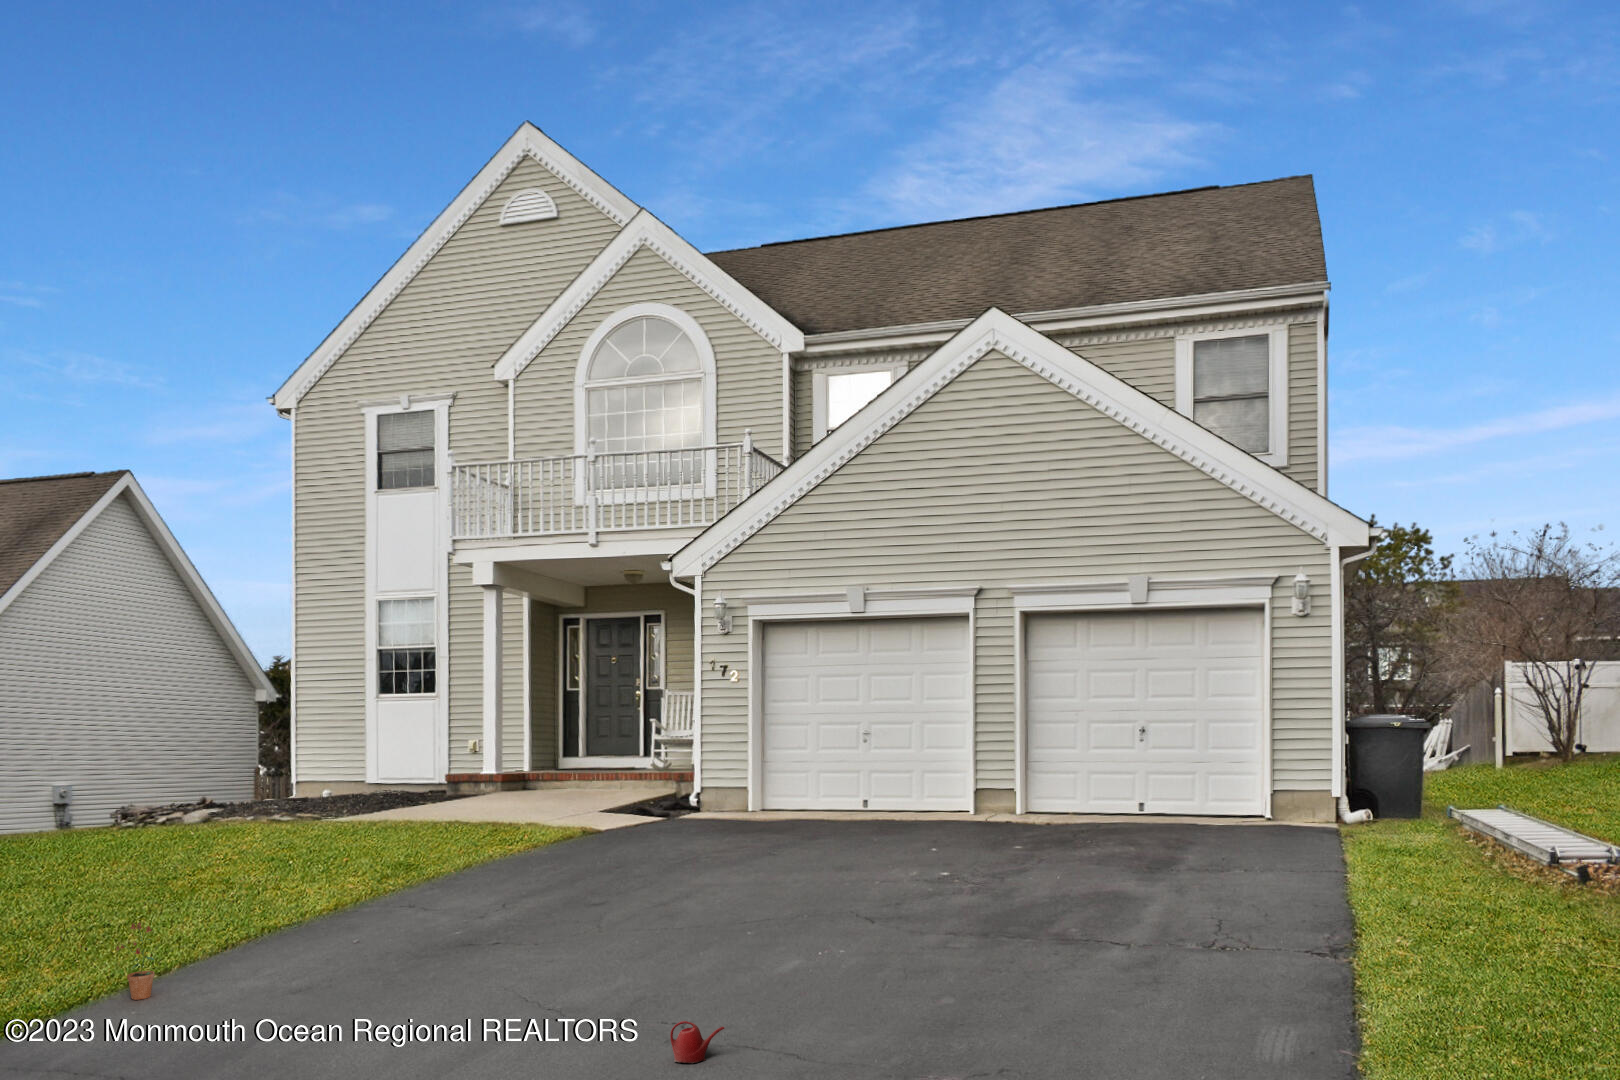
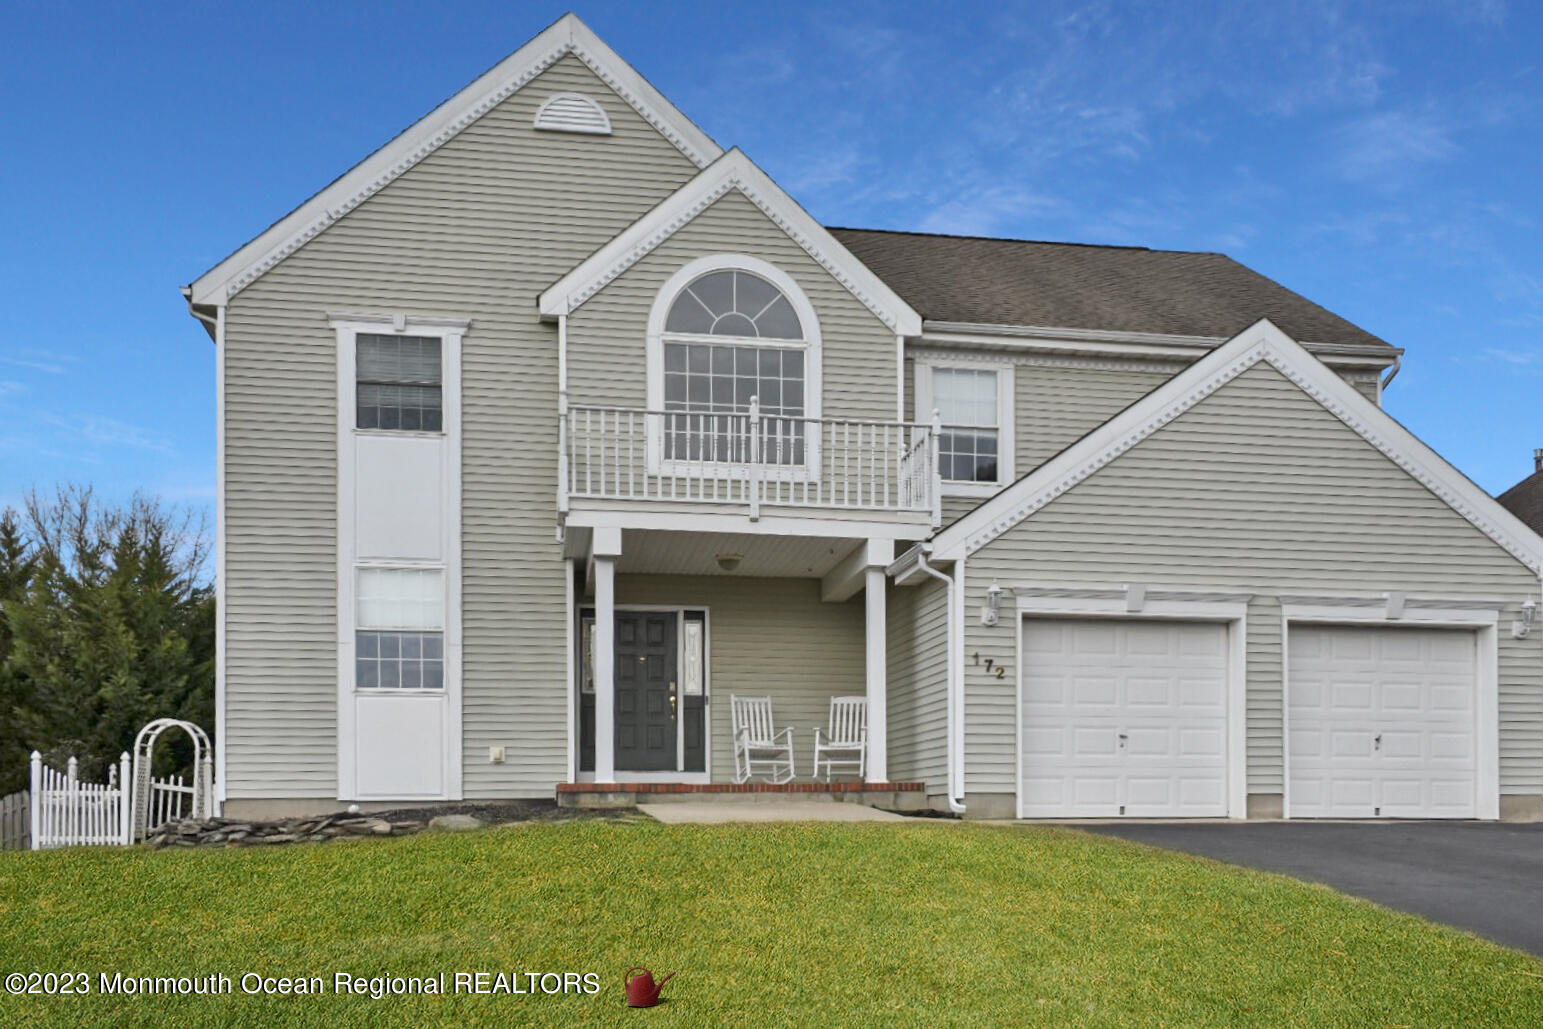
potted plant: present [116,923,154,1000] -> none [110,885,149,961]

